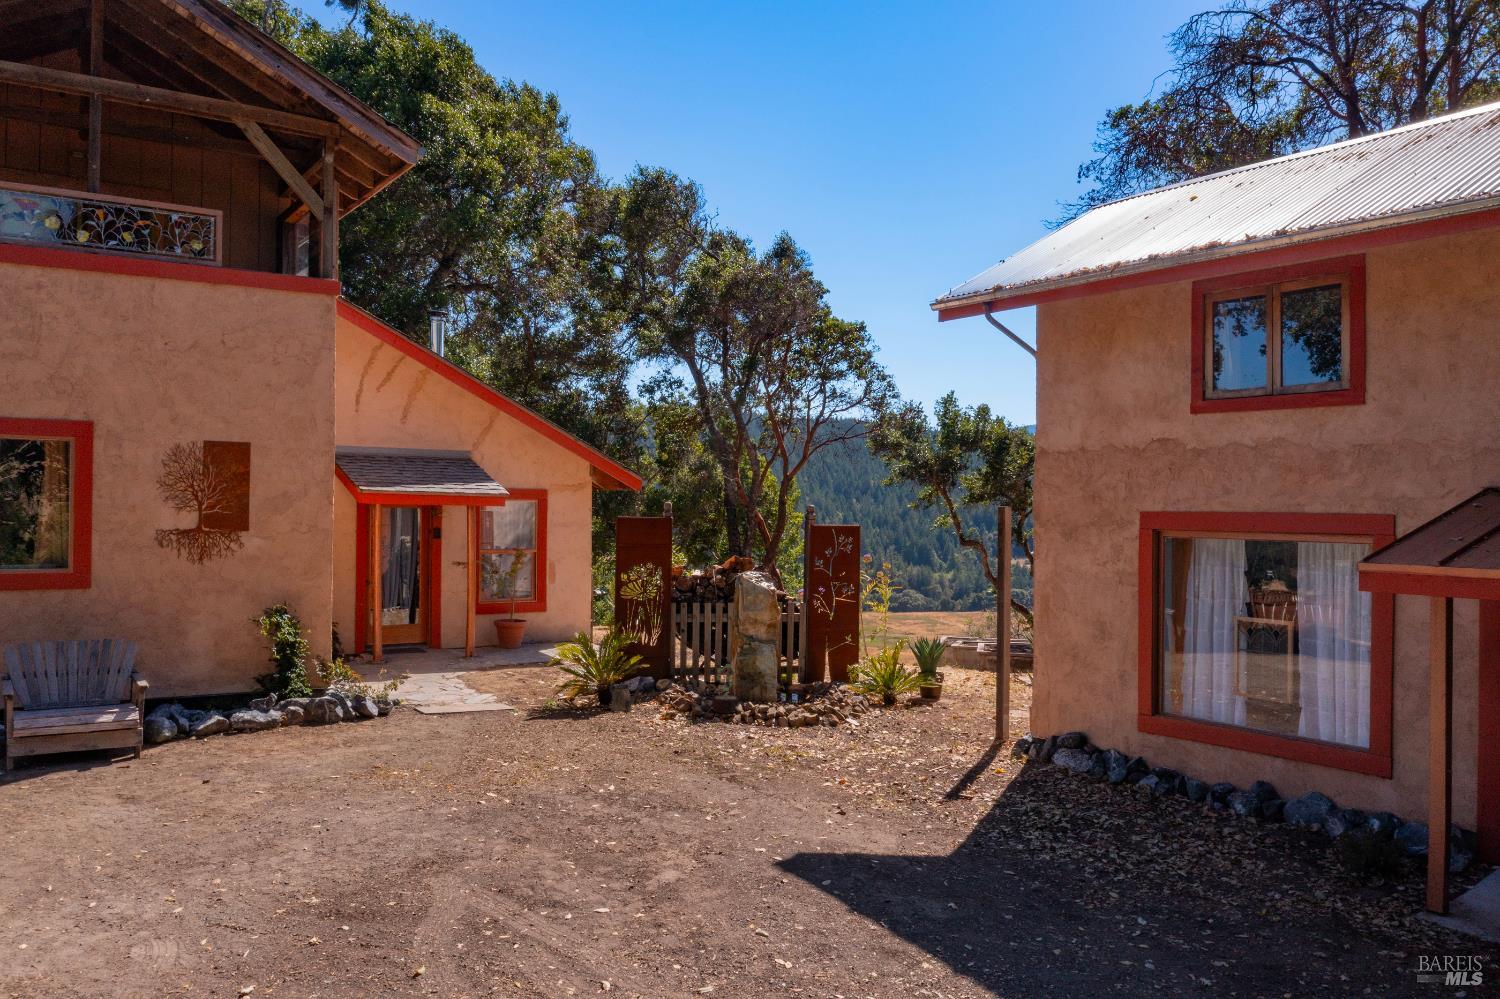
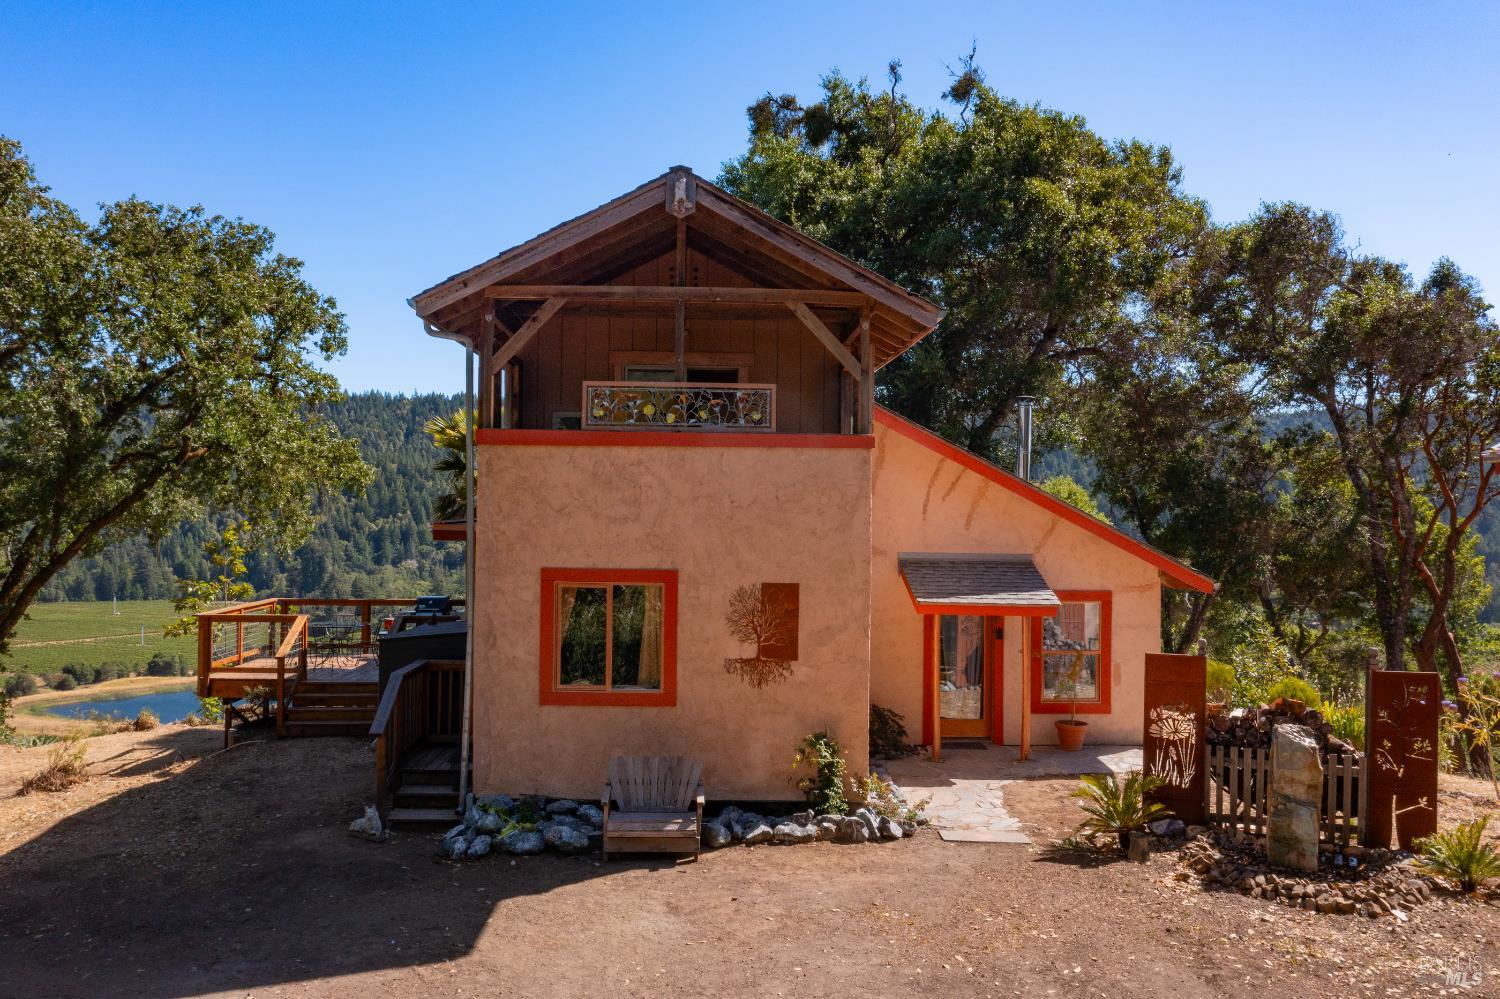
decorative plant: present [712,665,739,714] -> none [1239,825,1271,881]

